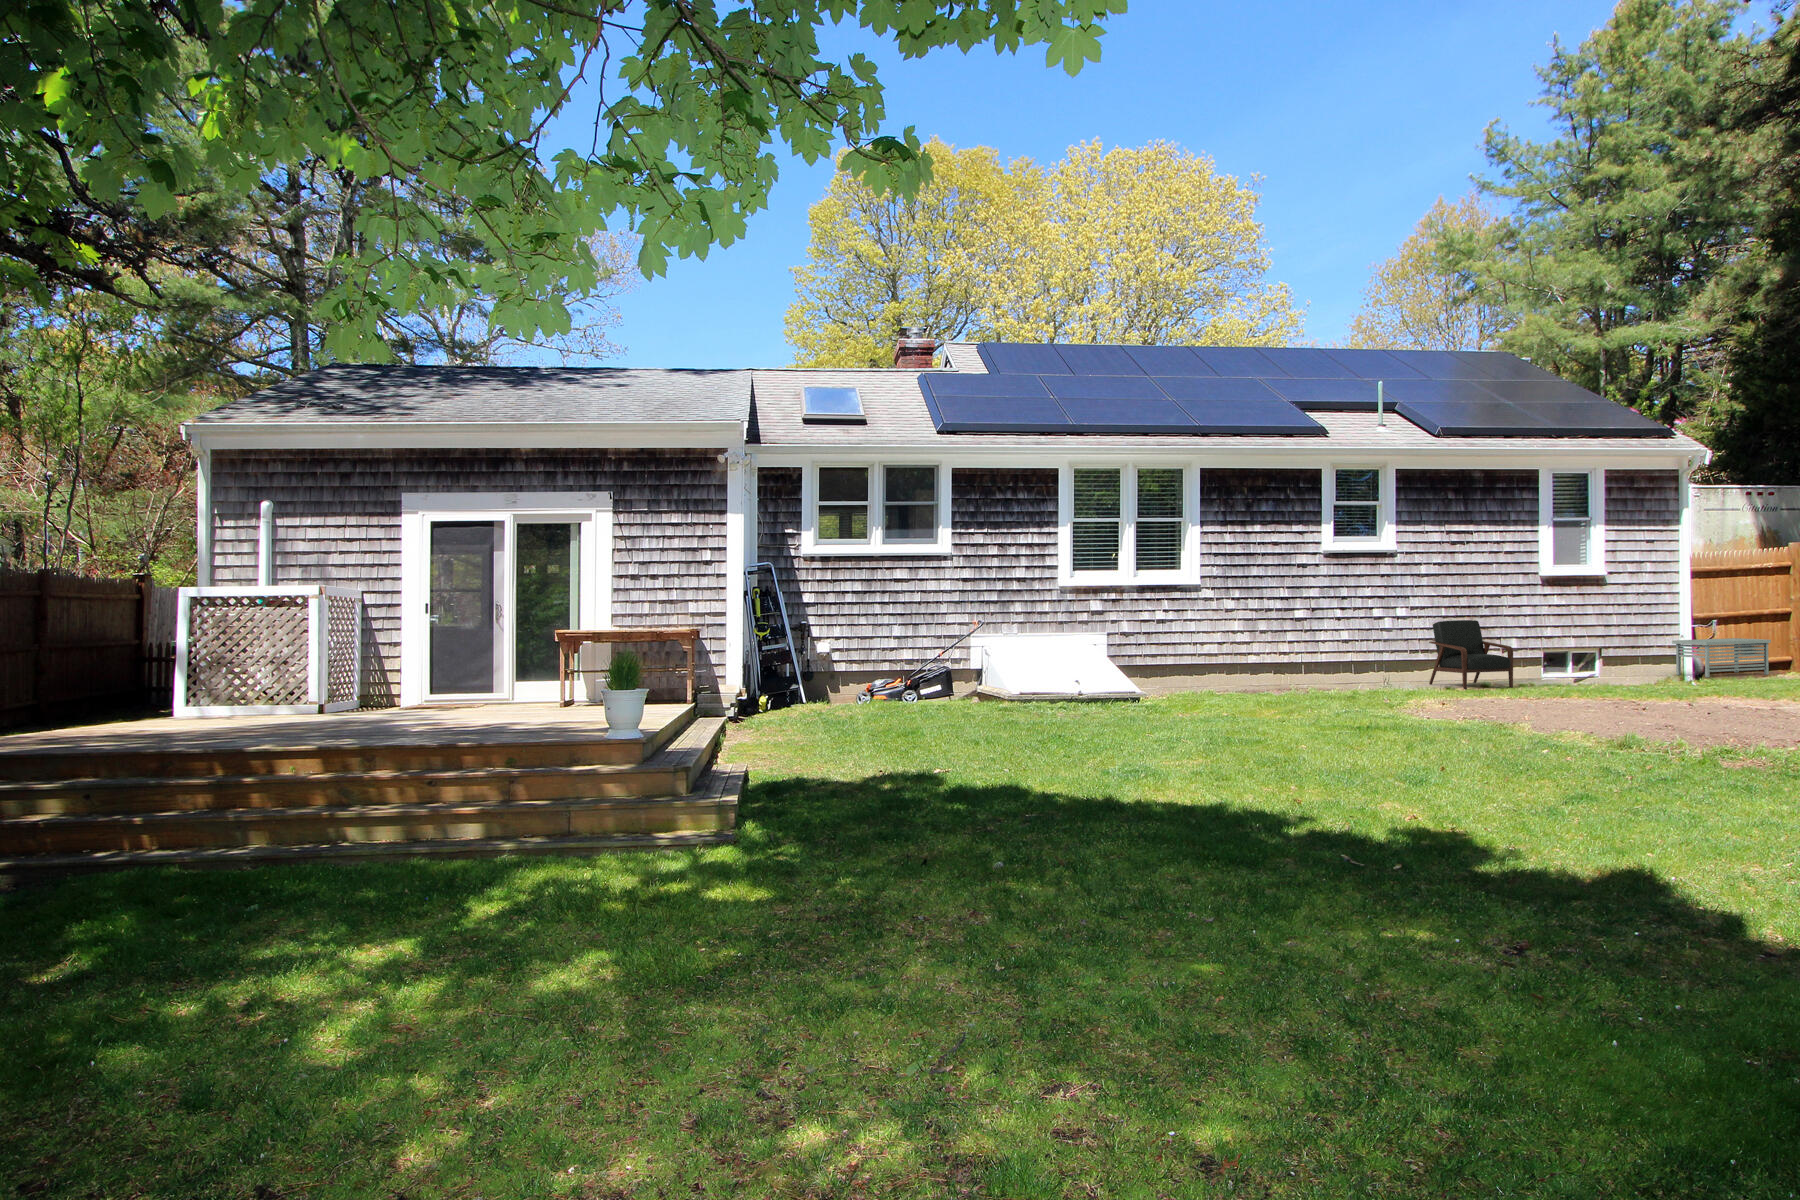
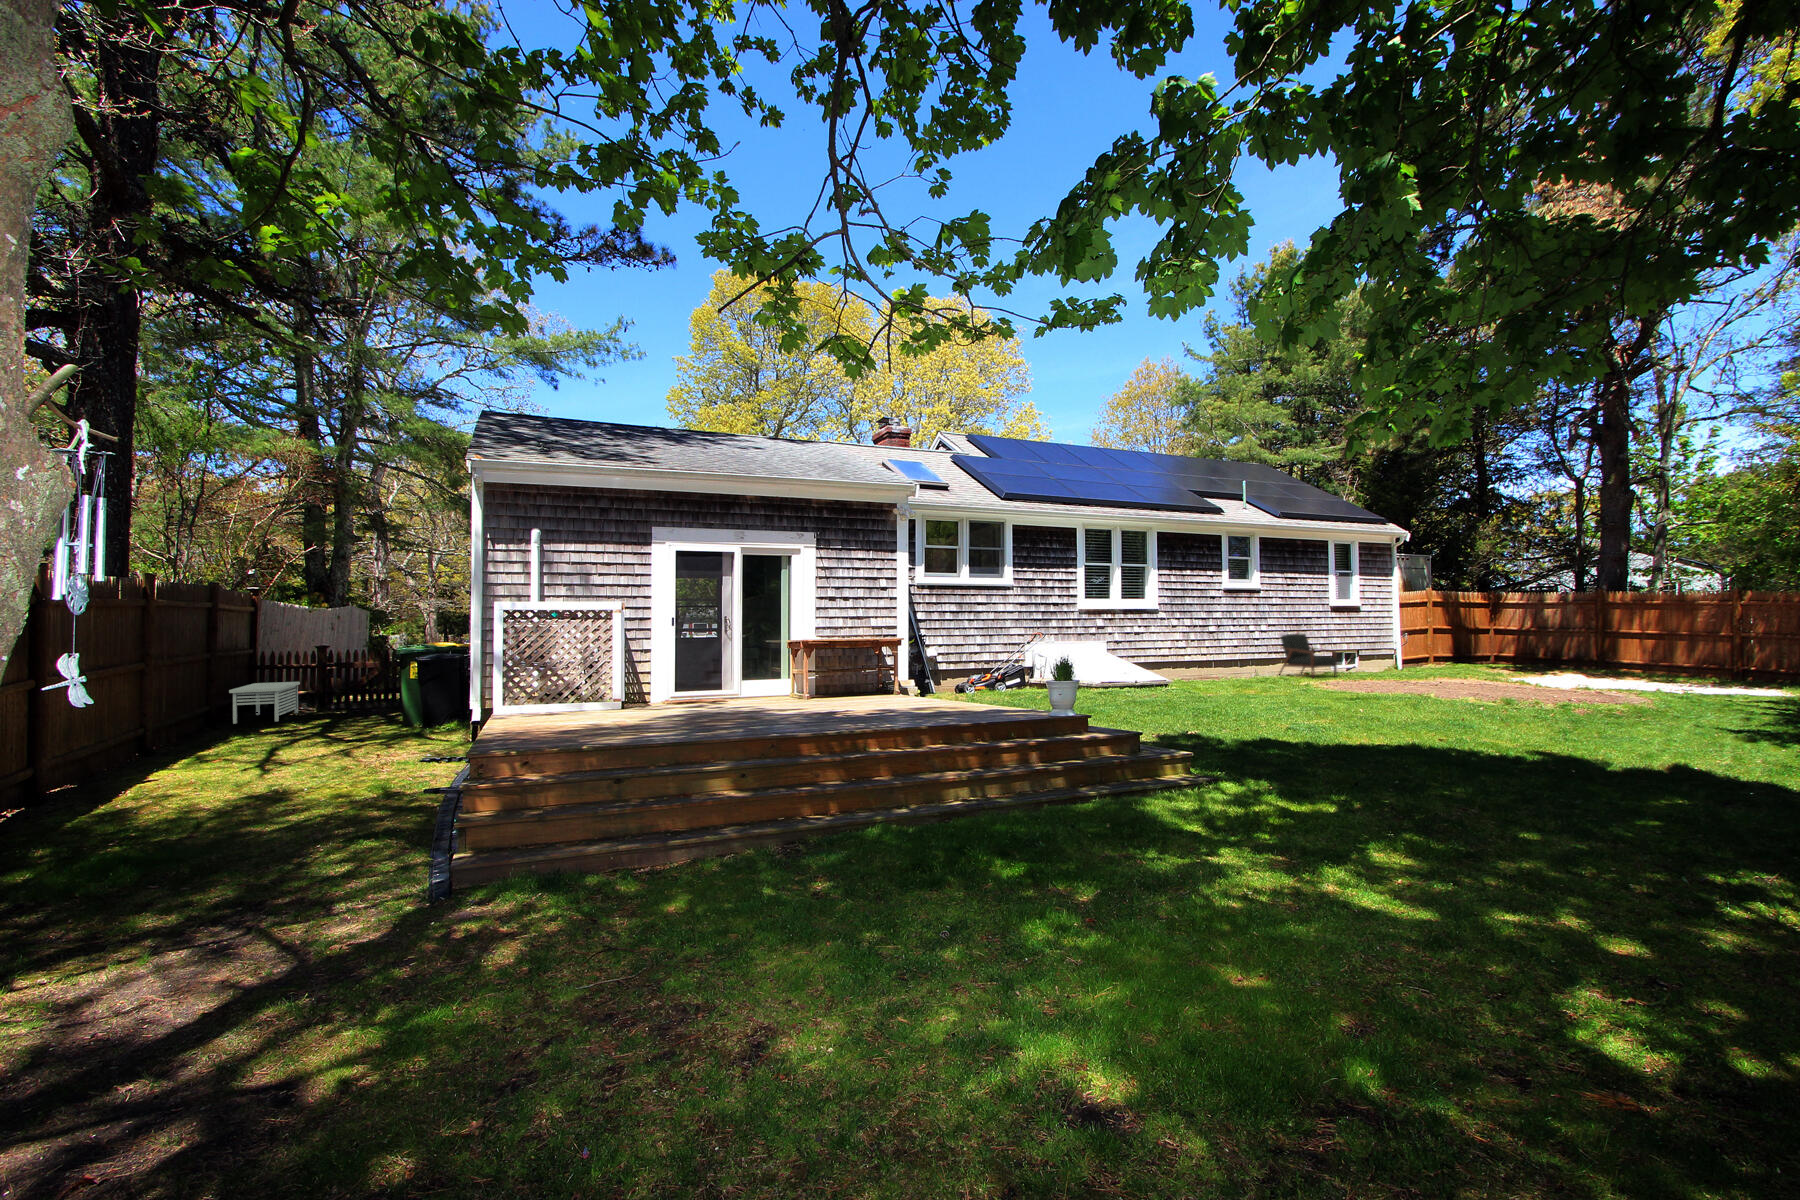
storage bench: present [1672,638,1771,677] -> present [229,682,300,724]

